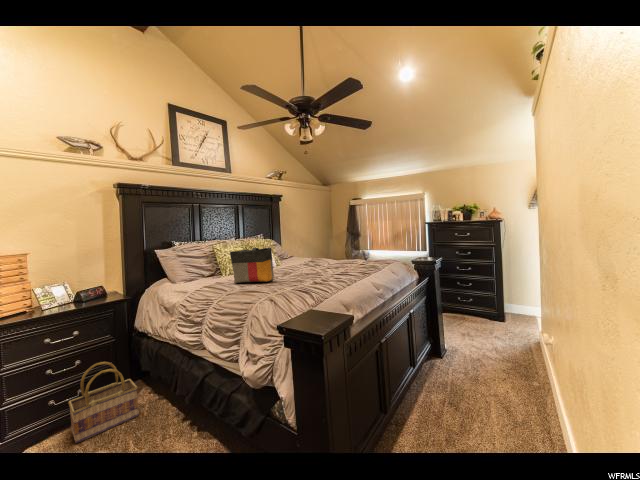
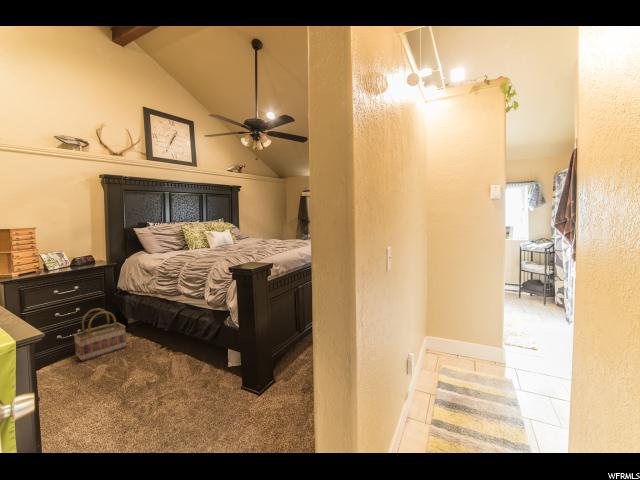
tote bag: present [230,248,274,283] -> none [197,227,230,253]

